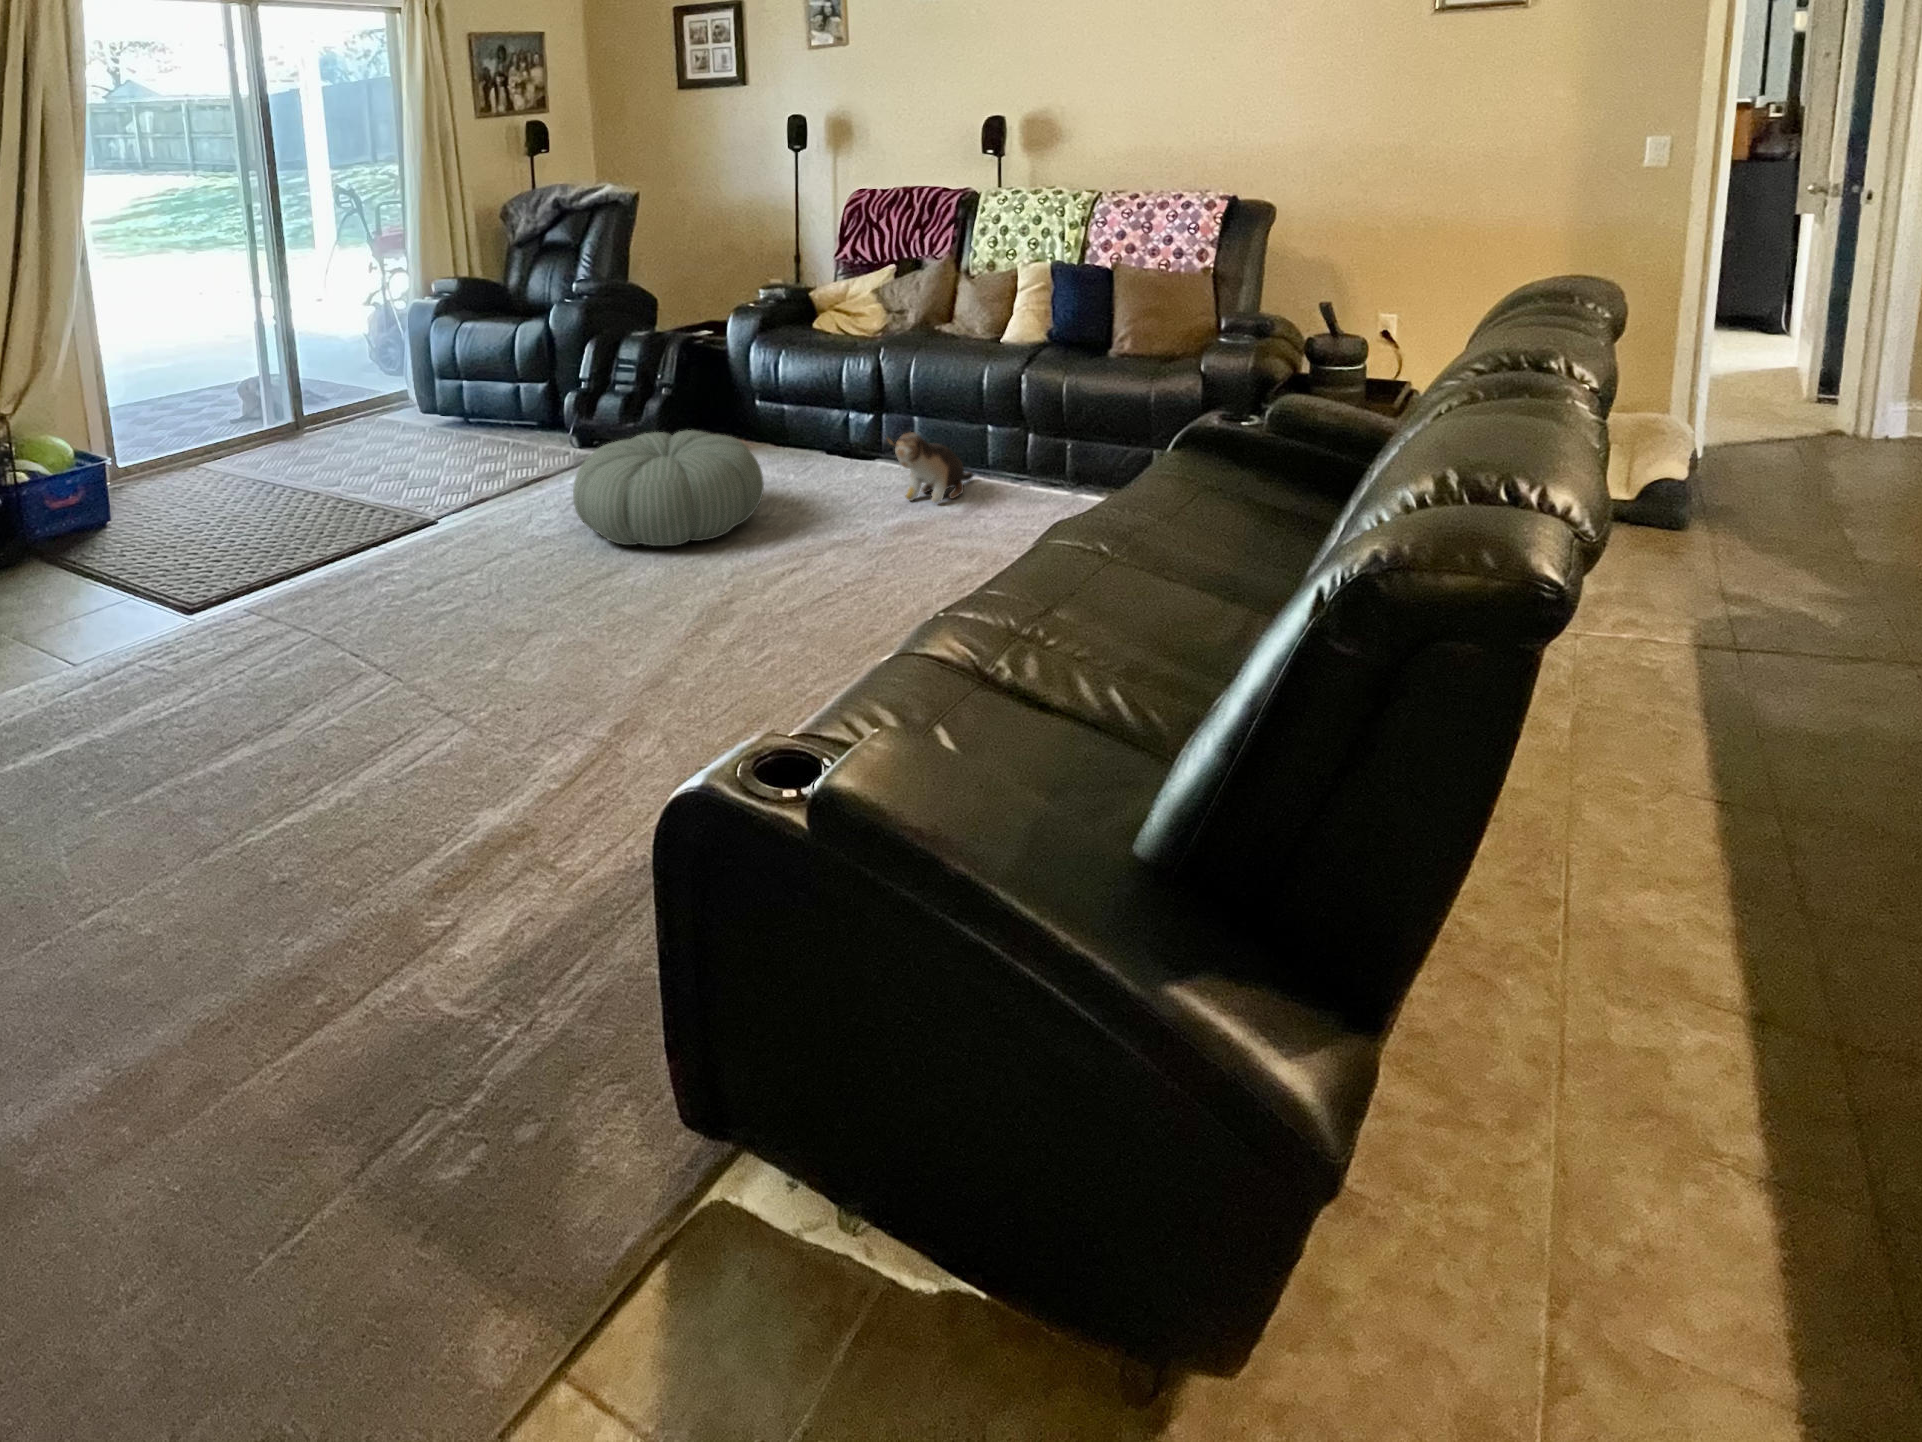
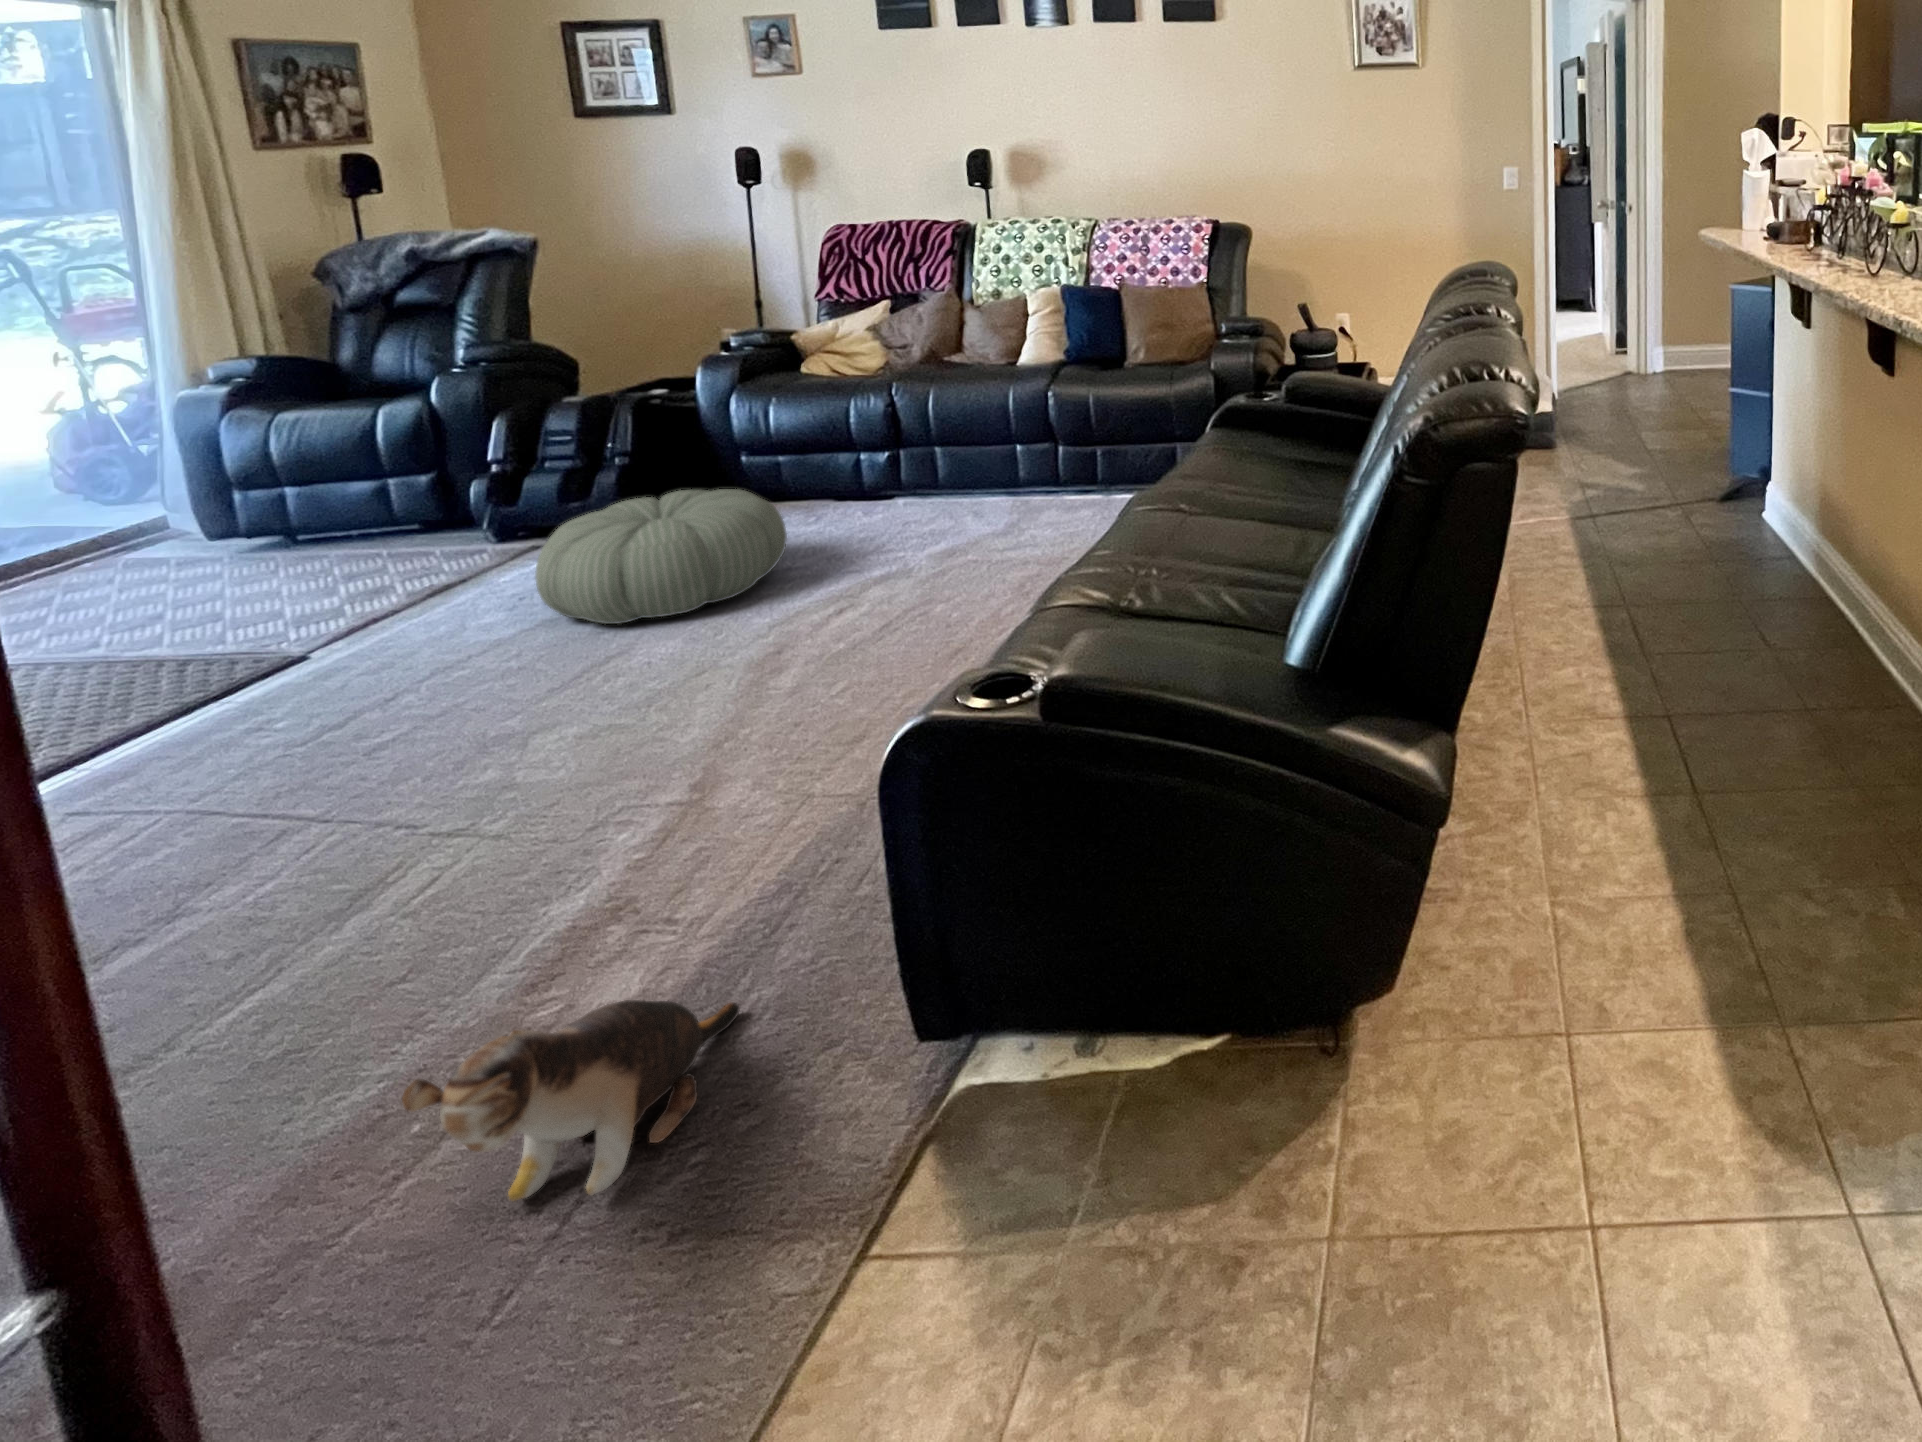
plush toy: present [887,432,974,503] -> present [402,1000,740,1201]

